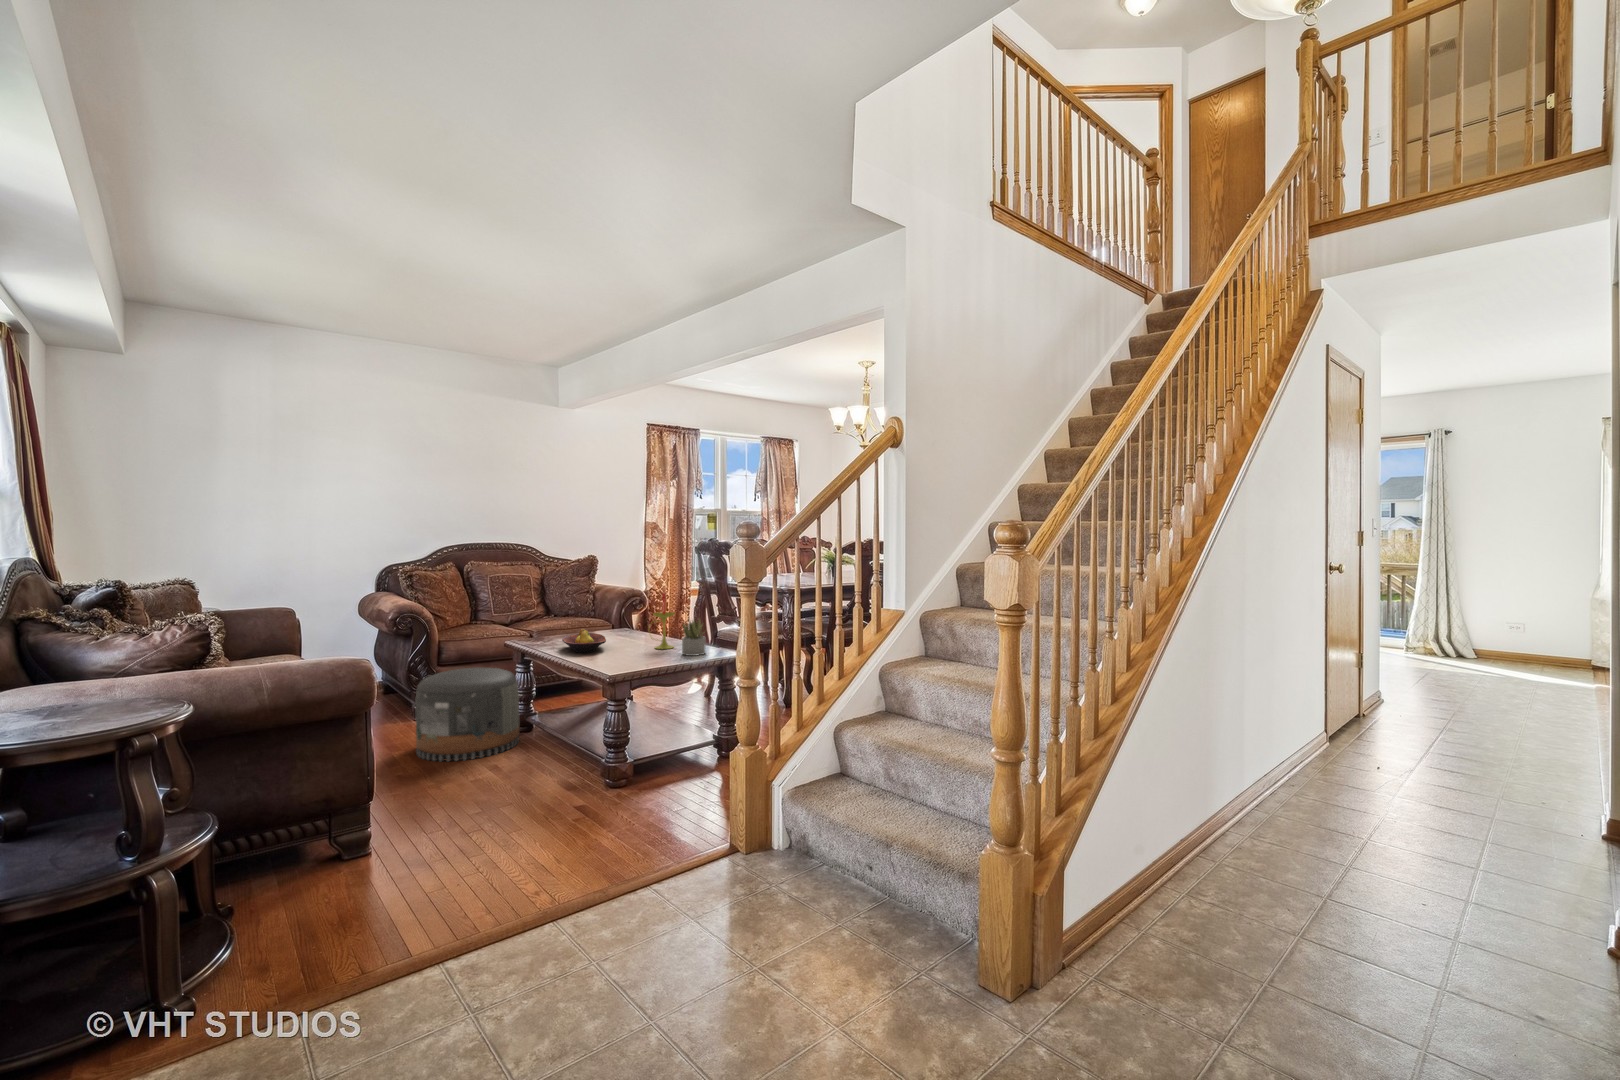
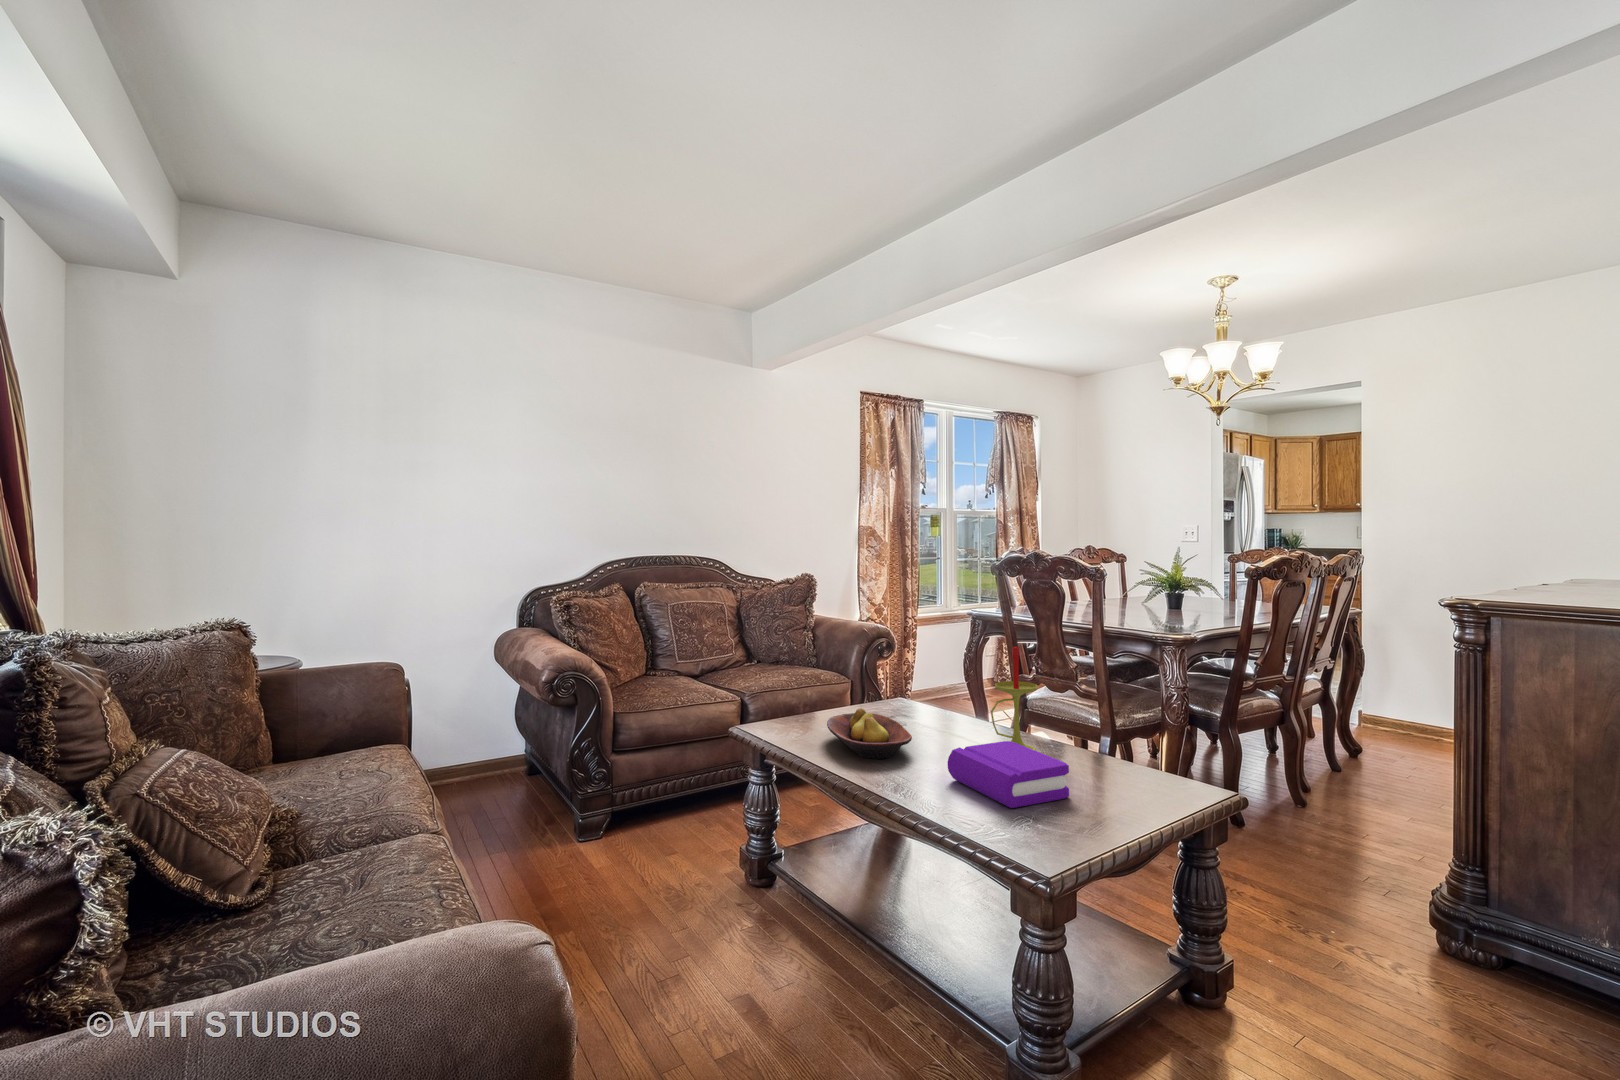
succulent plant: present [682,620,706,656] -> none [1071,698,1131,780]
book: none [612,639,664,664] -> present [948,741,1069,808]
pouf: present [415,668,519,761] -> none [586,774,759,973]

